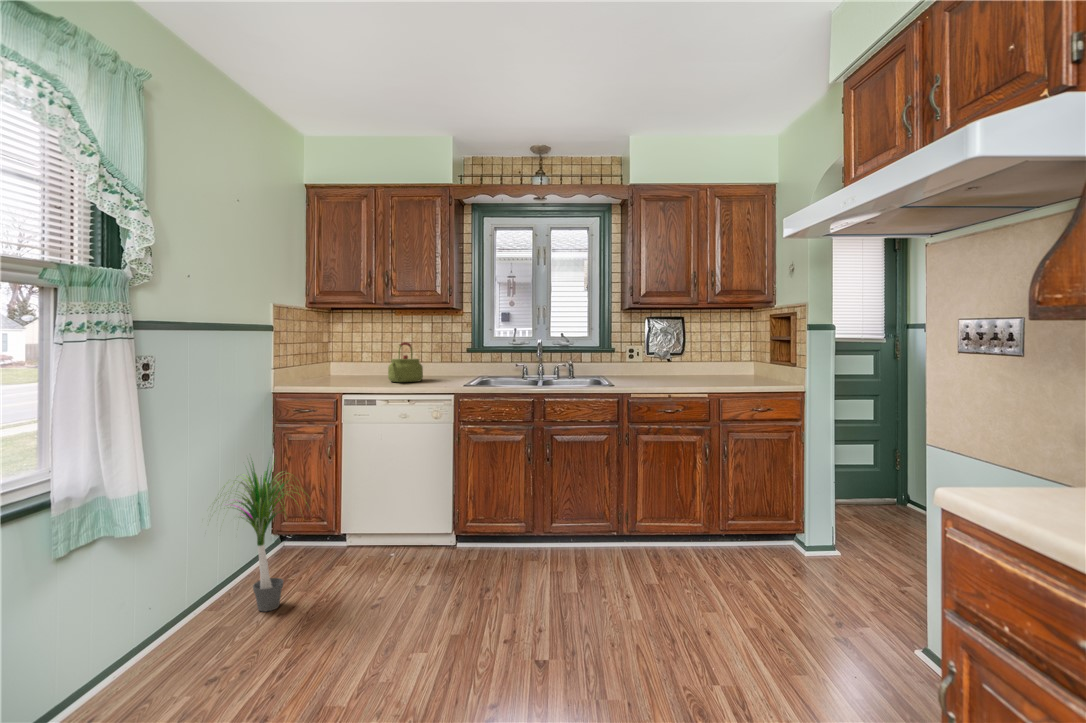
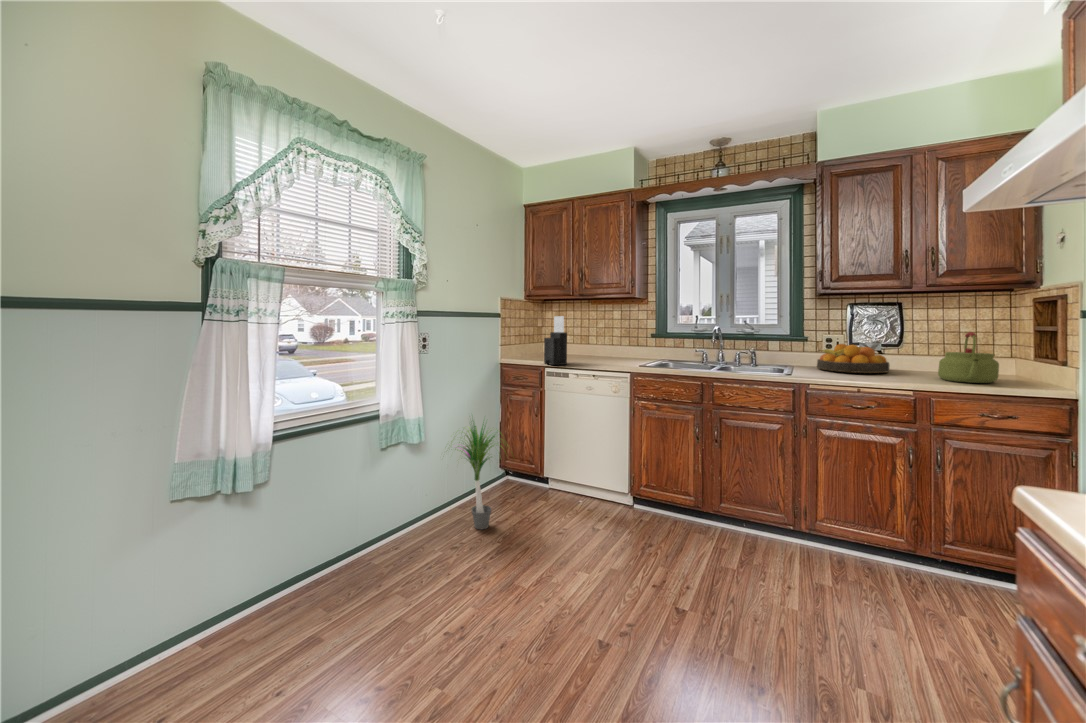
knife block: none [339,327,372,387] -> present [544,316,567,365]
kettle: present [388,342,423,382] -> present [938,332,999,383]
fruit bowl: none [625,355,679,380] -> present [817,344,890,373]

